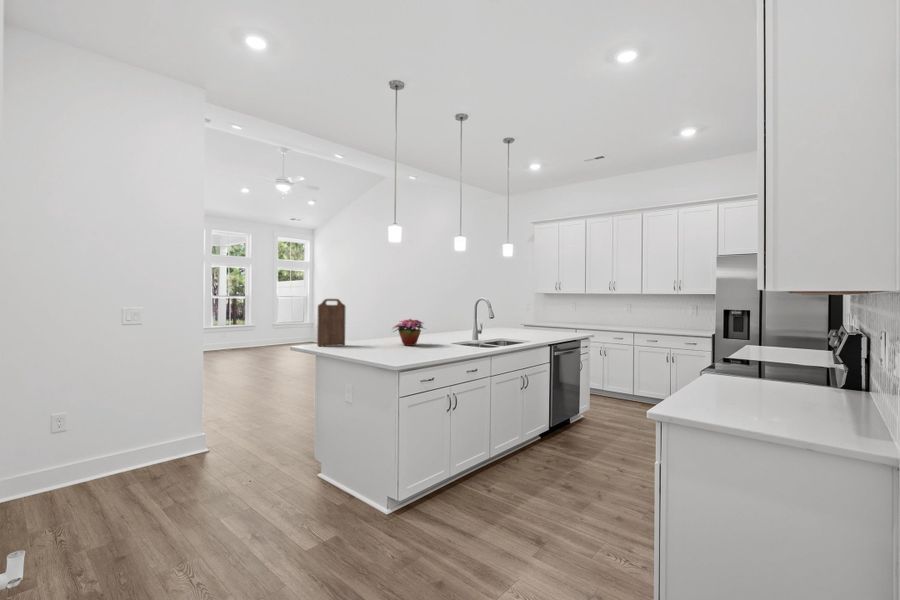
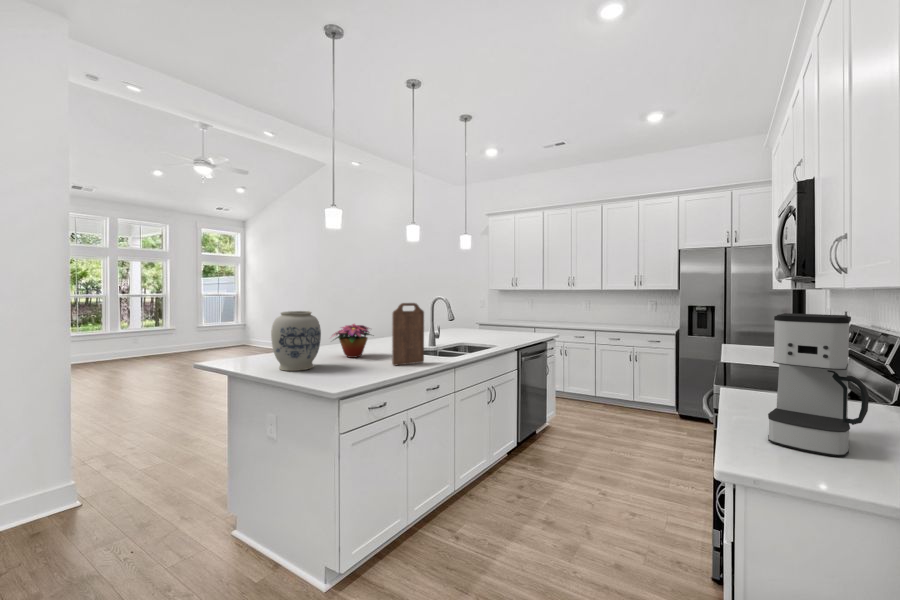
cutting board: present [317,299,346,346] -> present [392,303,424,366]
vase: none [349,307,385,352] -> present [271,311,321,371]
coffee maker: none [691,310,756,406] -> present [768,313,869,457]

